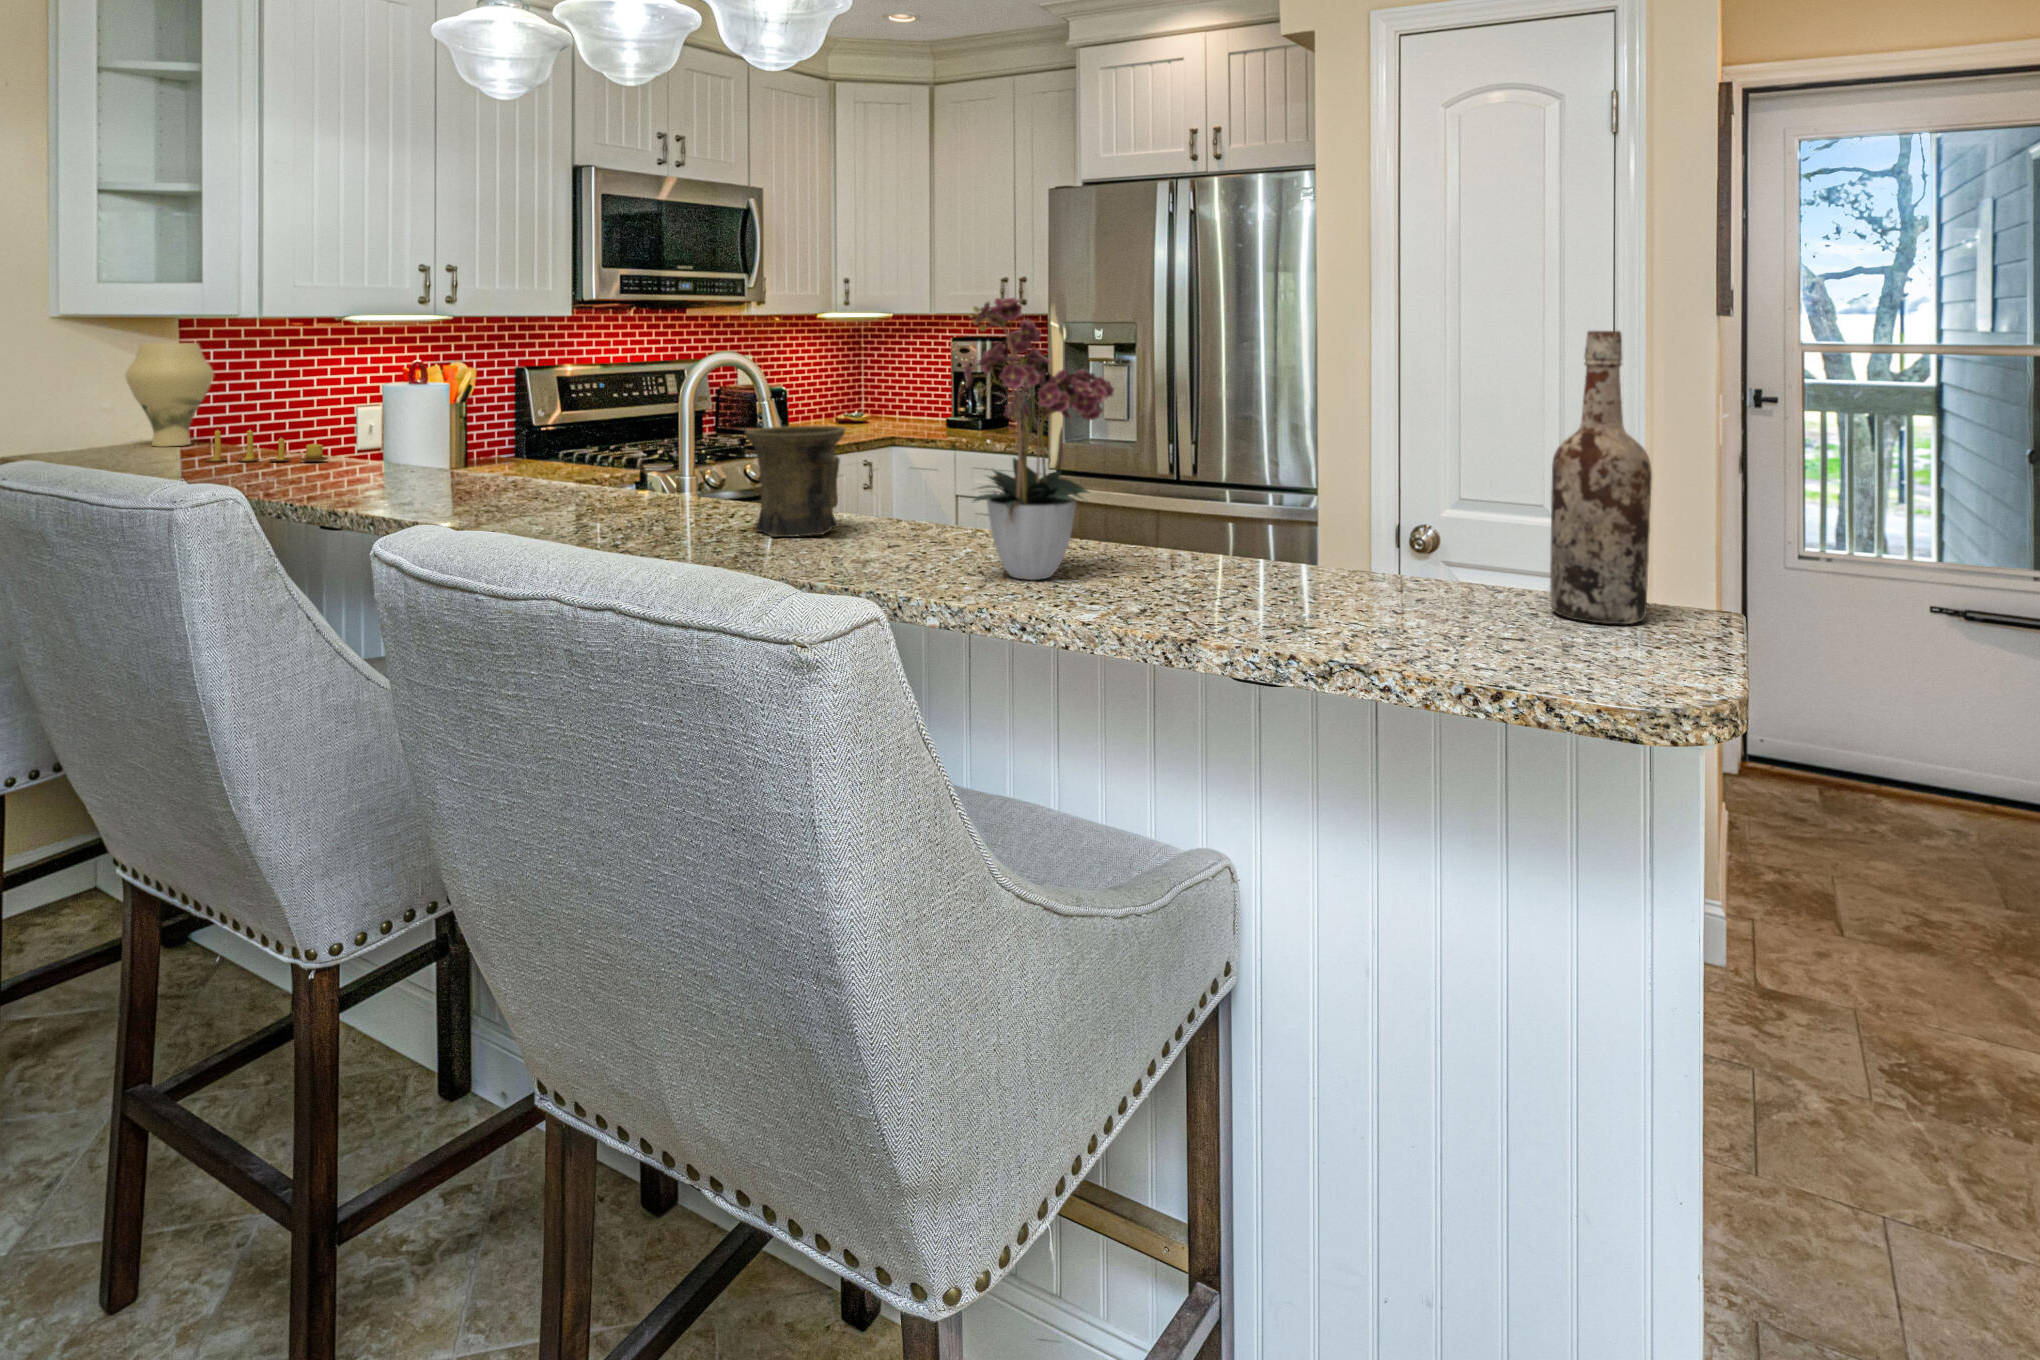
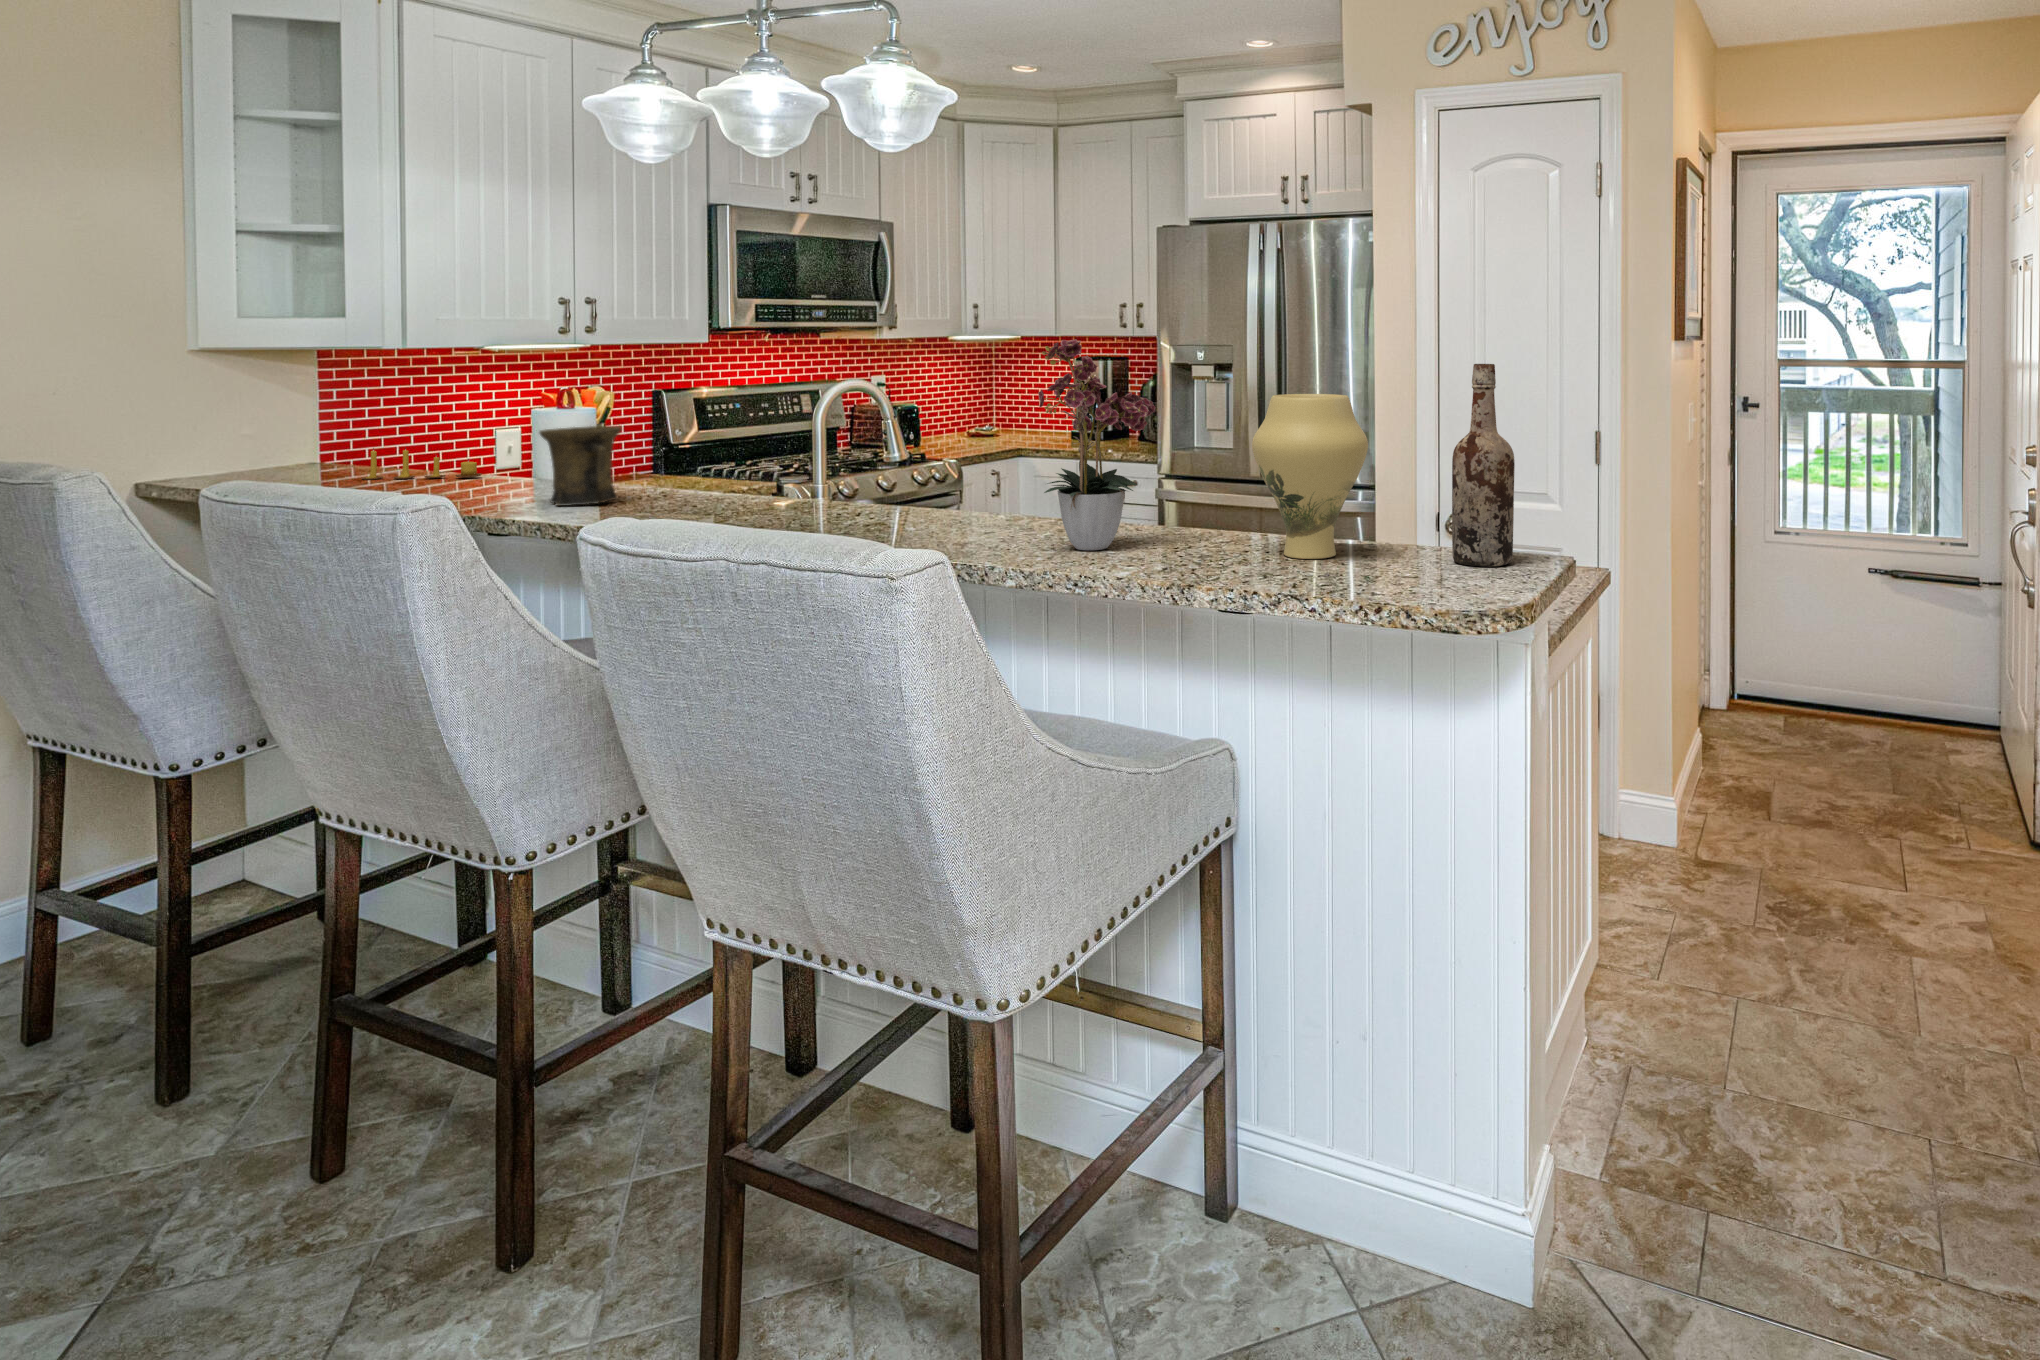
vase: present [125,343,214,447] -> present [1252,394,1368,559]
mug: present [745,425,845,537] -> present [539,426,622,506]

